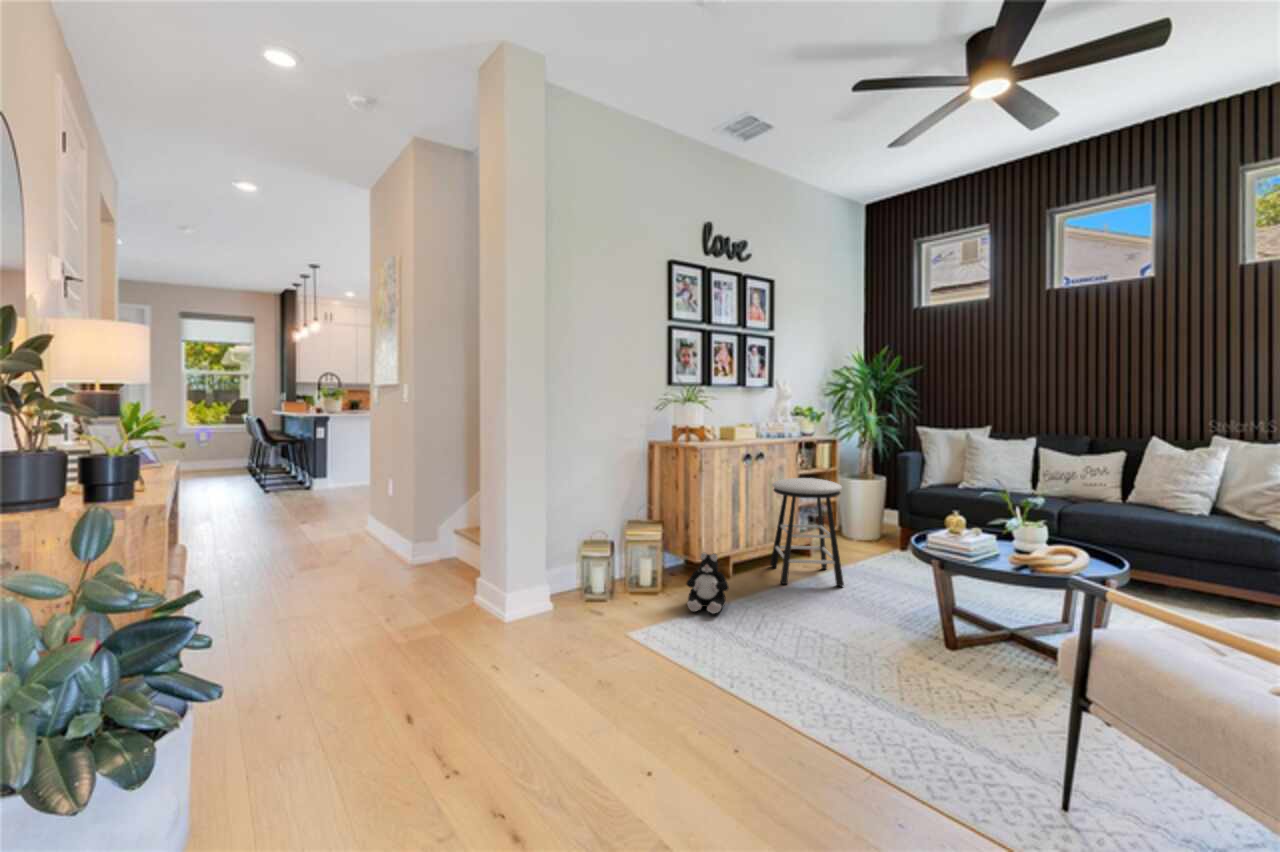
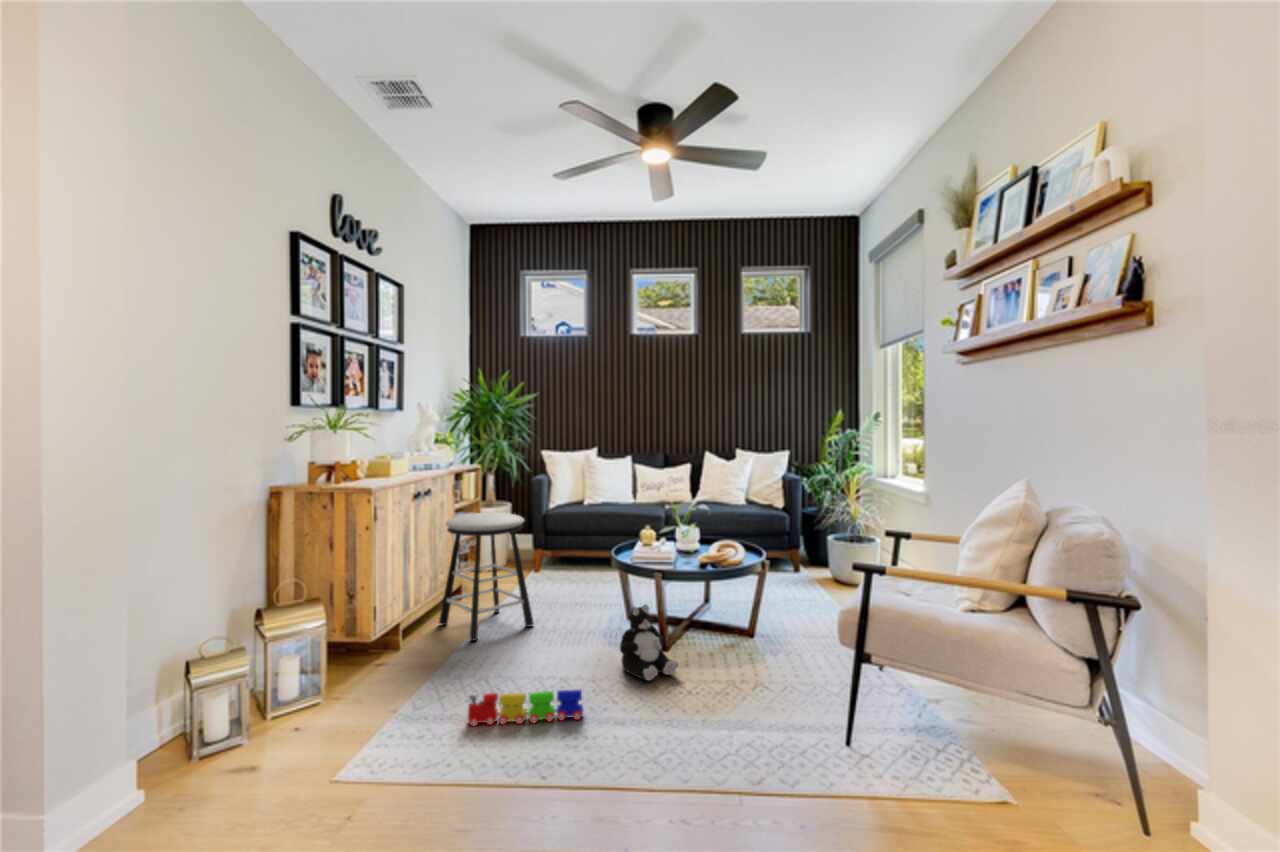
plush toy: present [687,553,729,614] -> present [620,605,679,680]
toy train: none [722,613,811,662] -> present [468,690,584,726]

